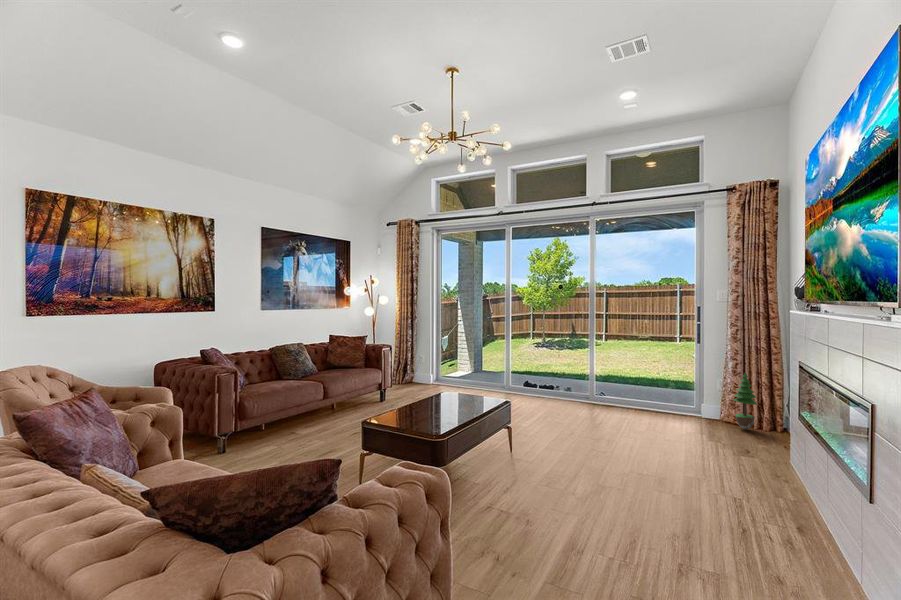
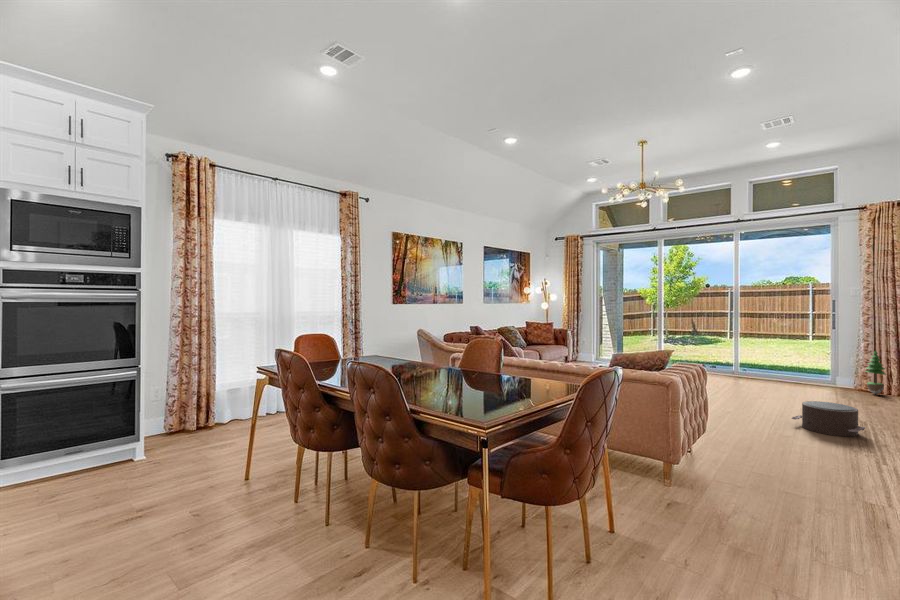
pouf: none [638,478,747,552] -> present [792,401,865,436]

